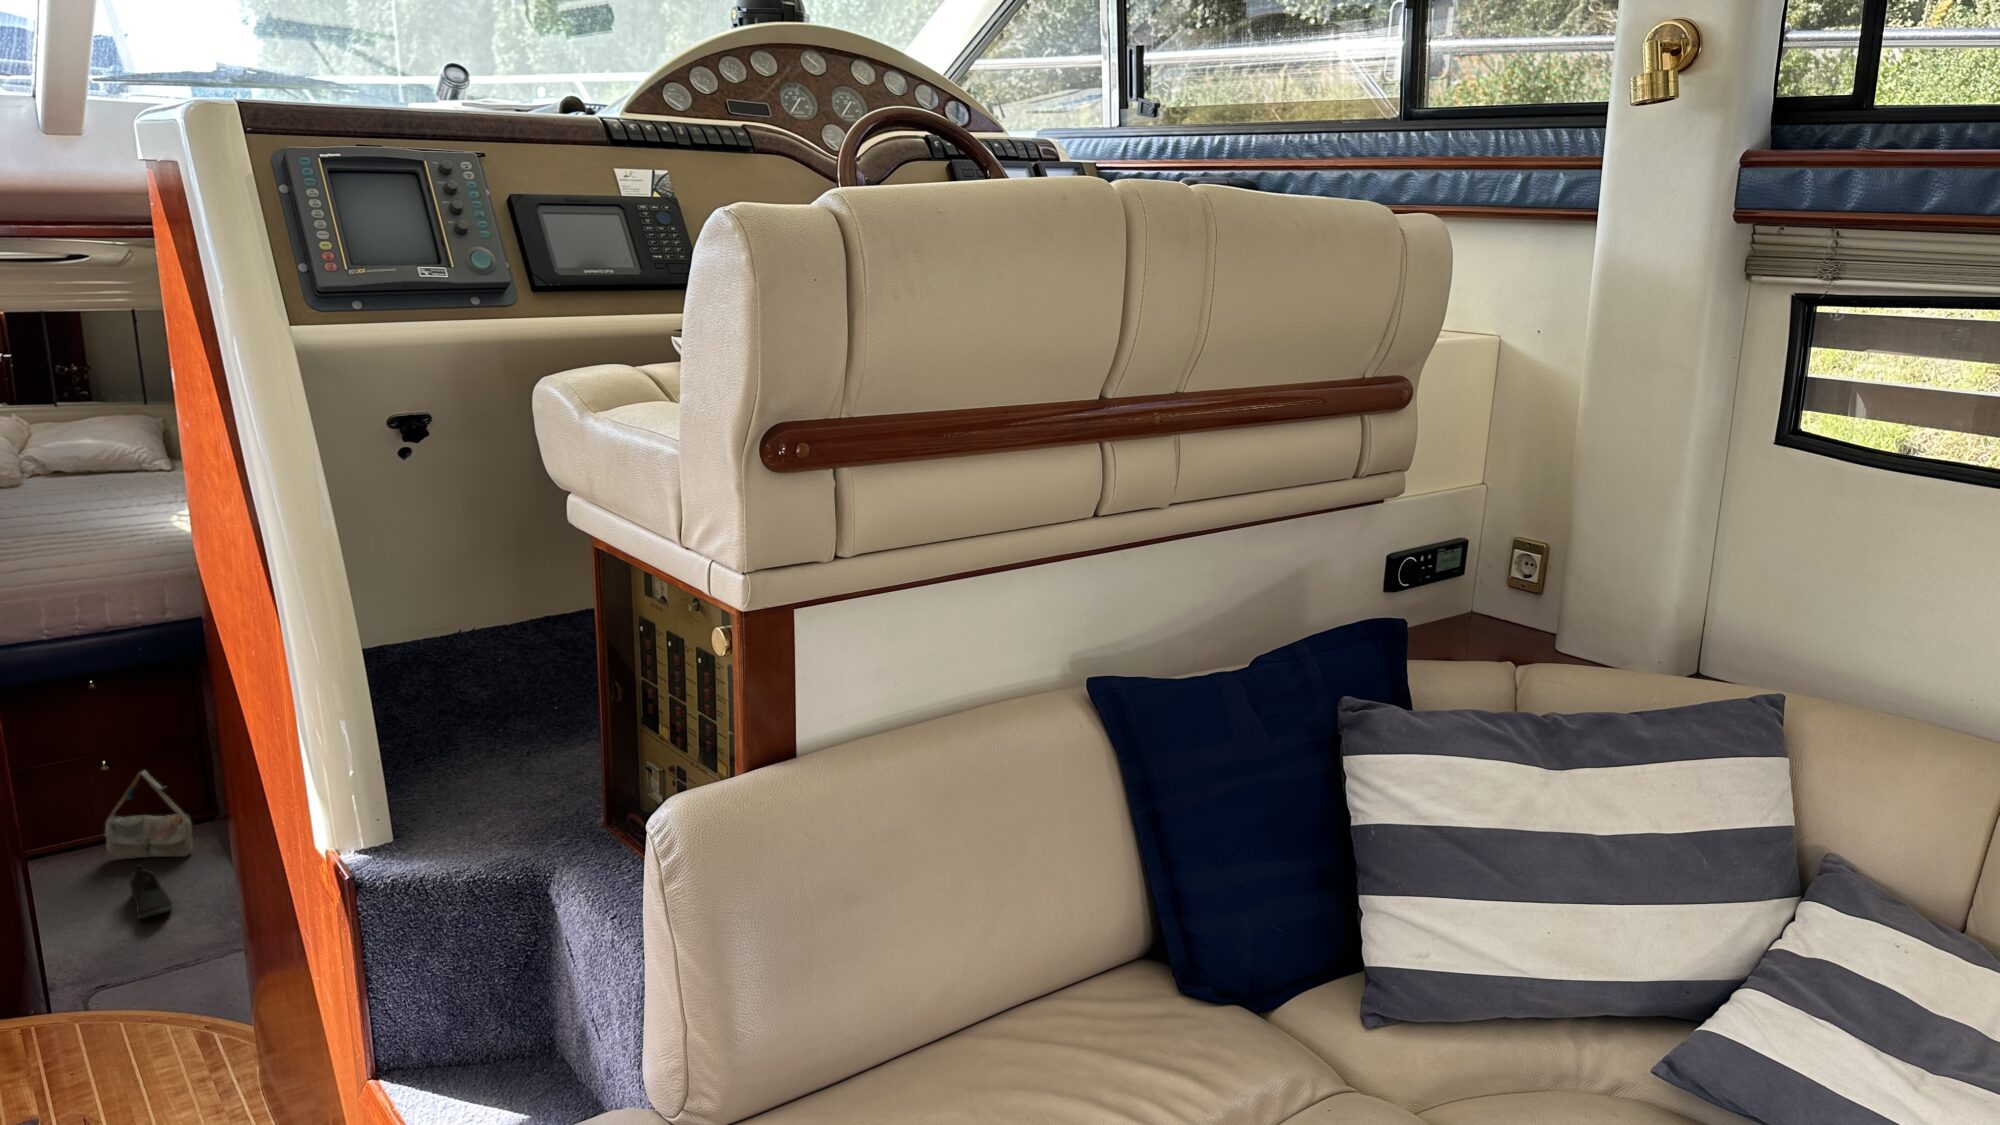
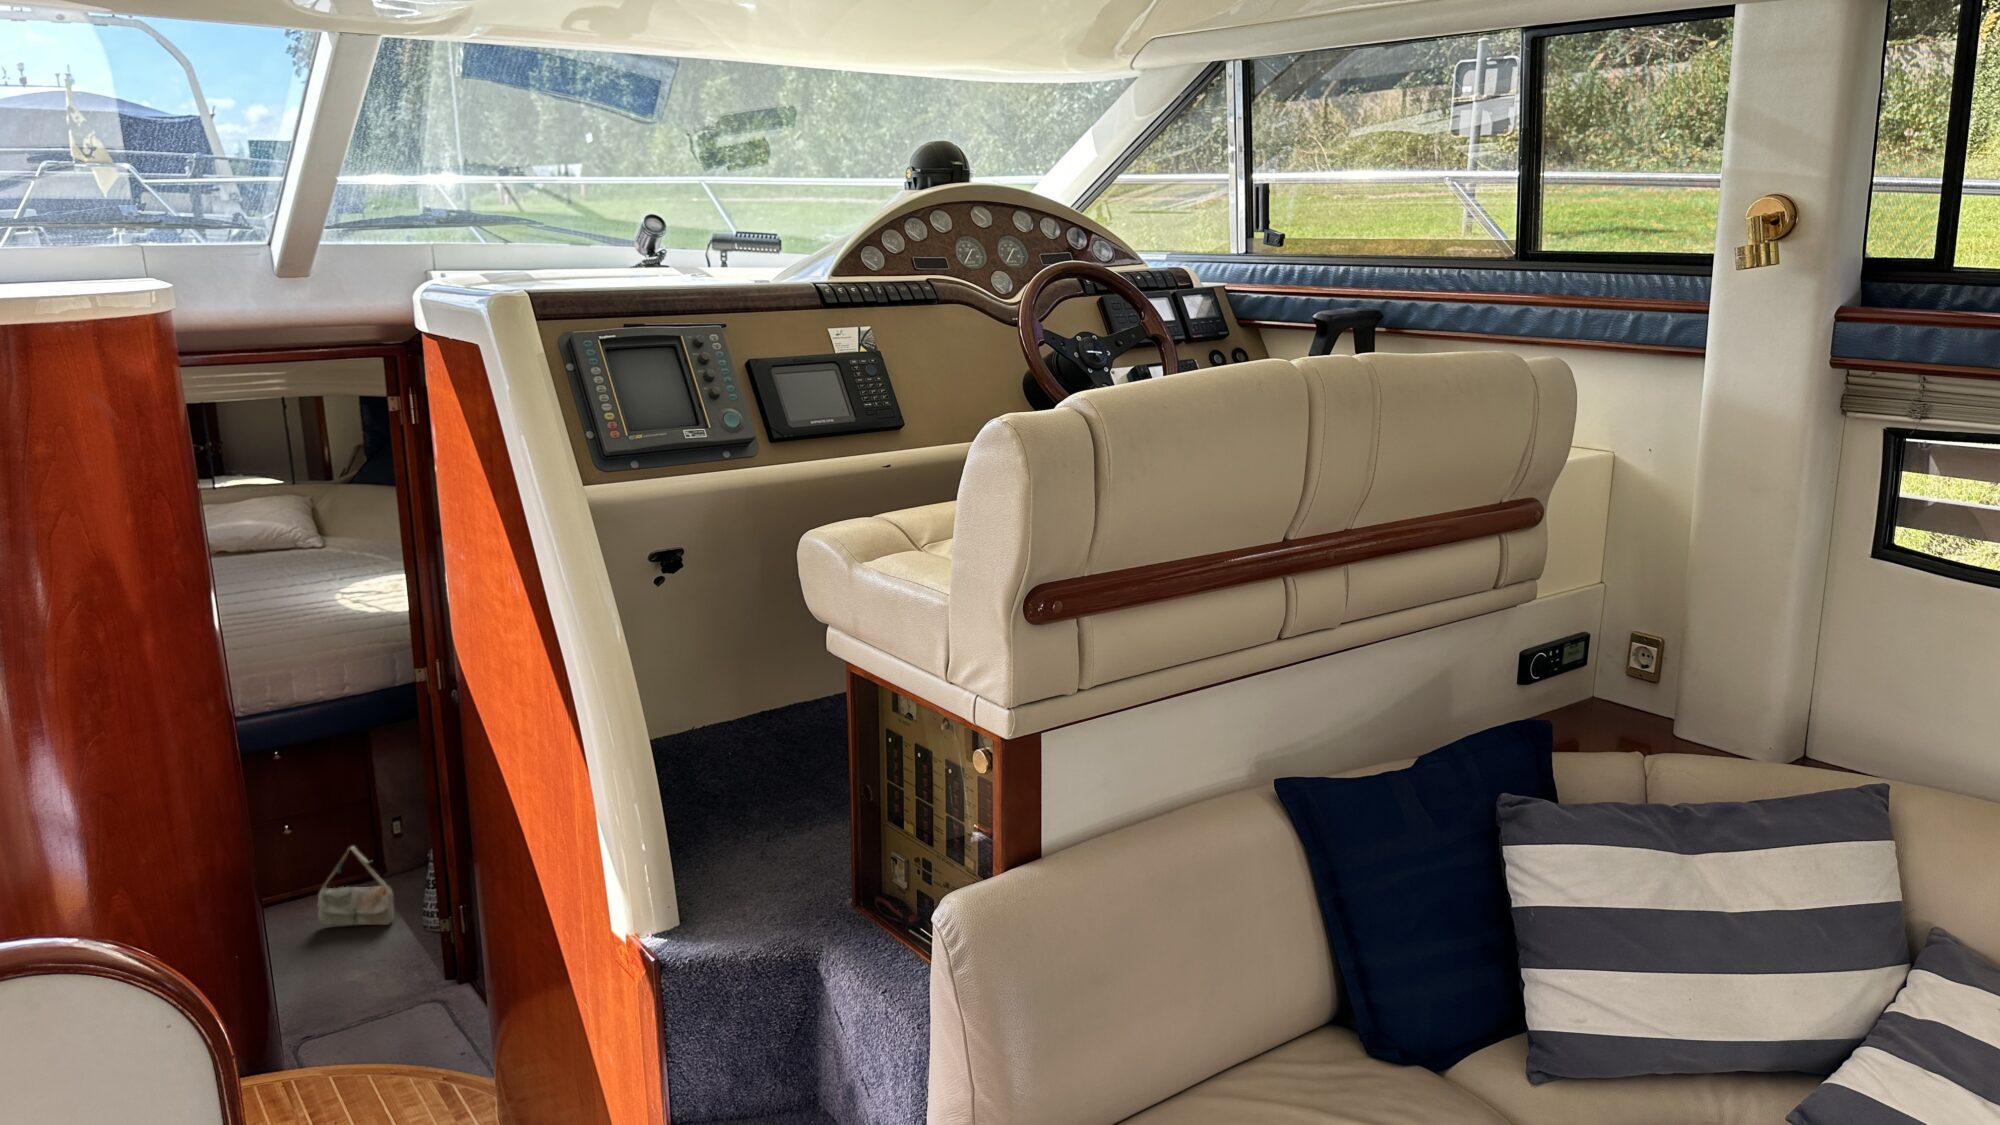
shoe: present [130,865,173,919] -> none [344,932,384,983]

